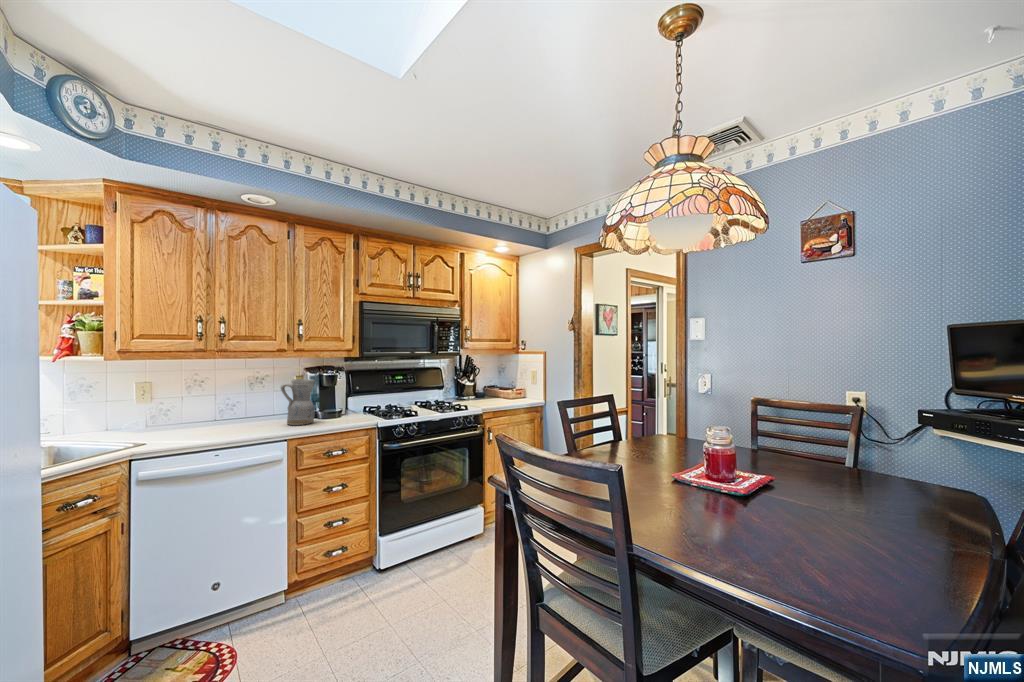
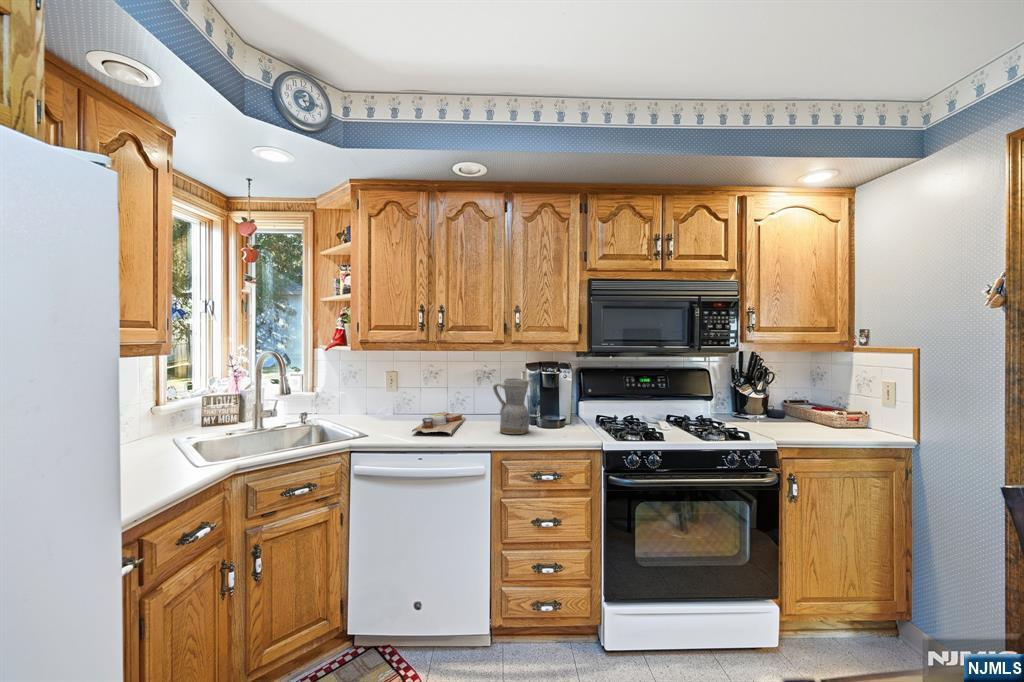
cutting board: none [197,415,242,434] -> present [412,412,466,435]

